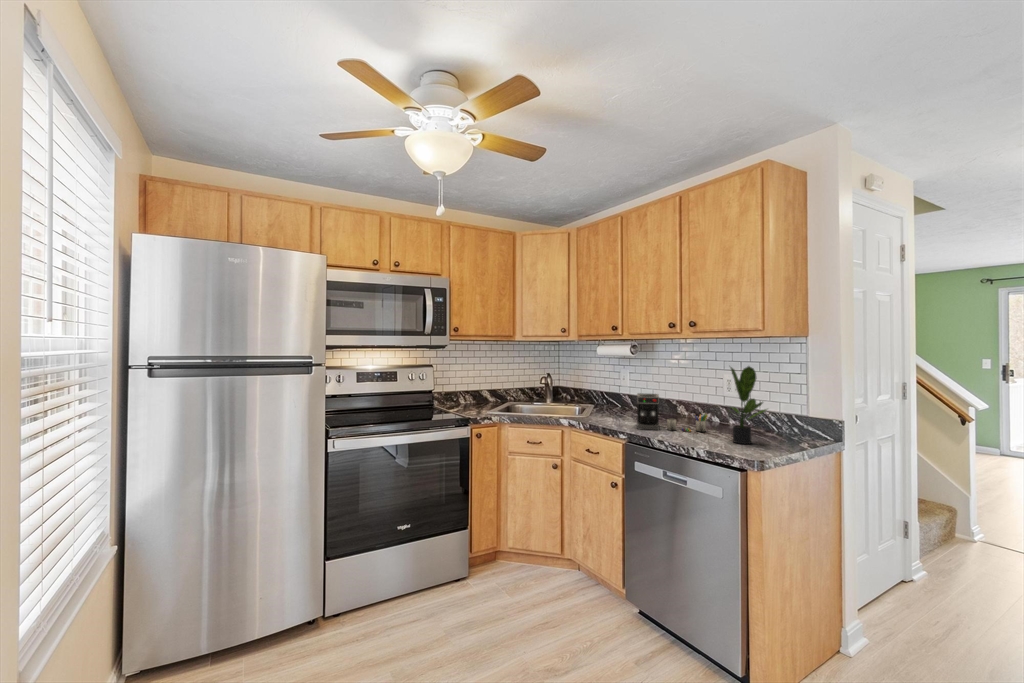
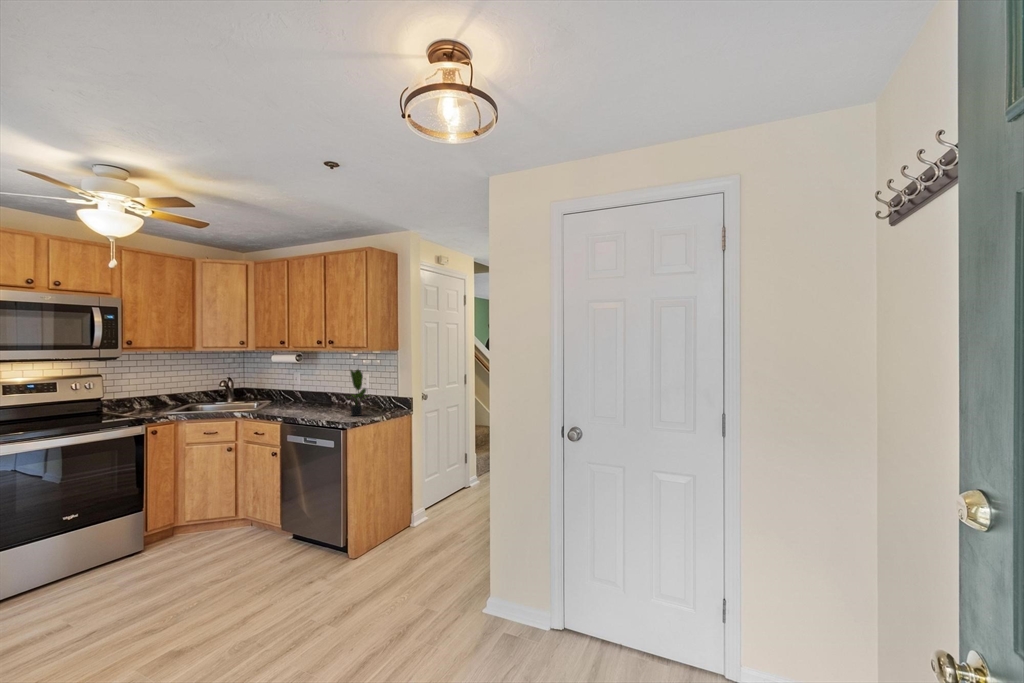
coffee maker: present [637,393,708,432] -> none [293,389,343,414]

